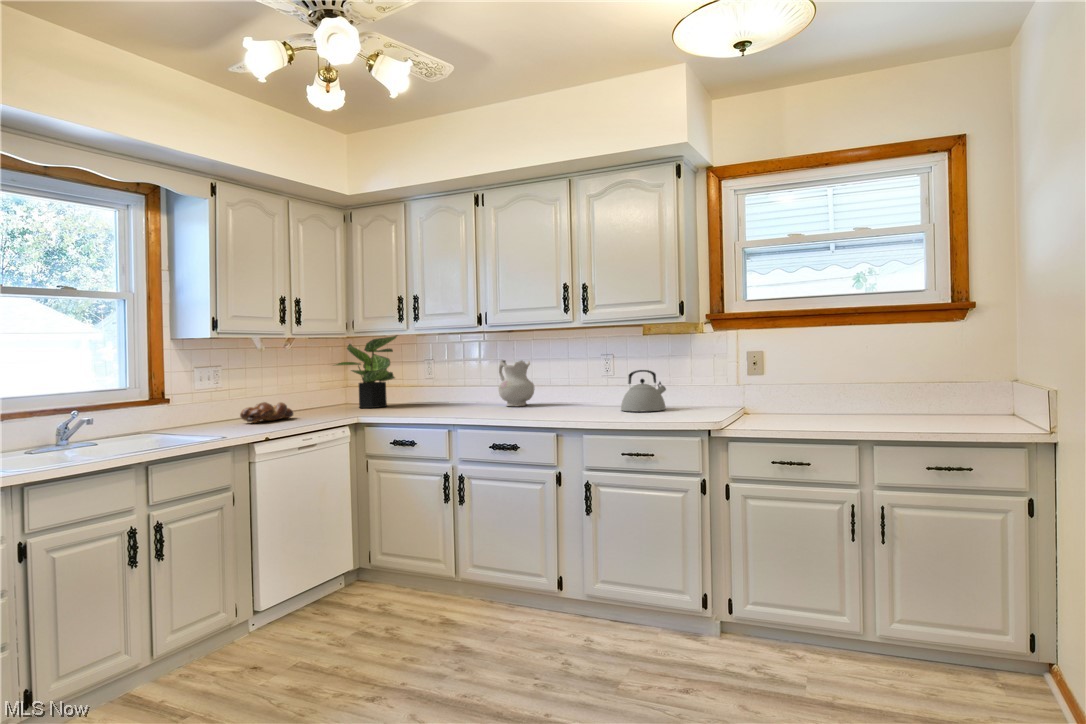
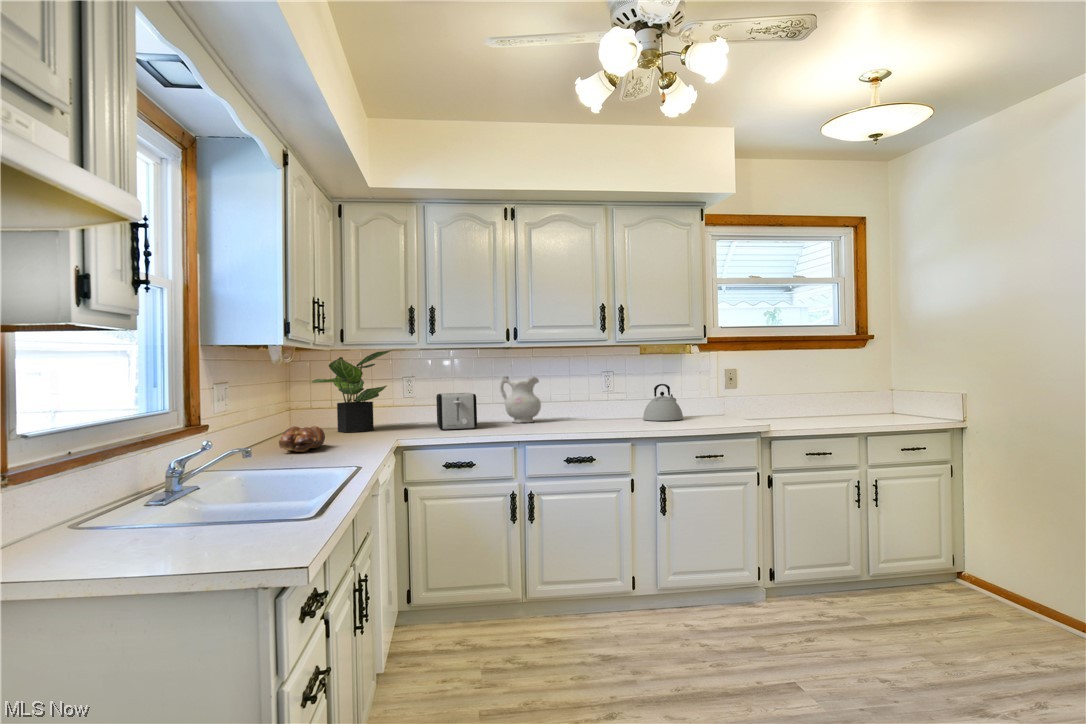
toaster: none [418,375,473,410] -> present [436,393,477,429]

